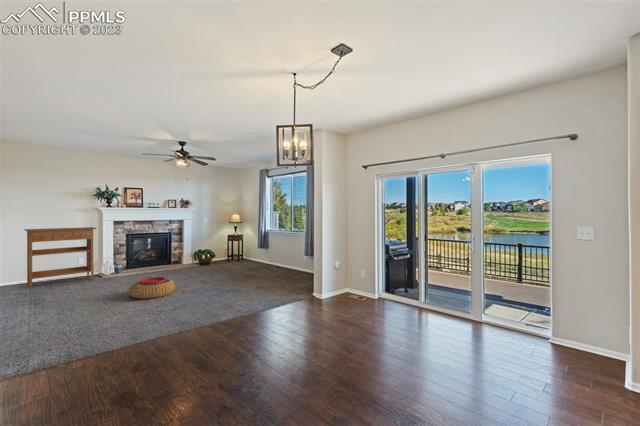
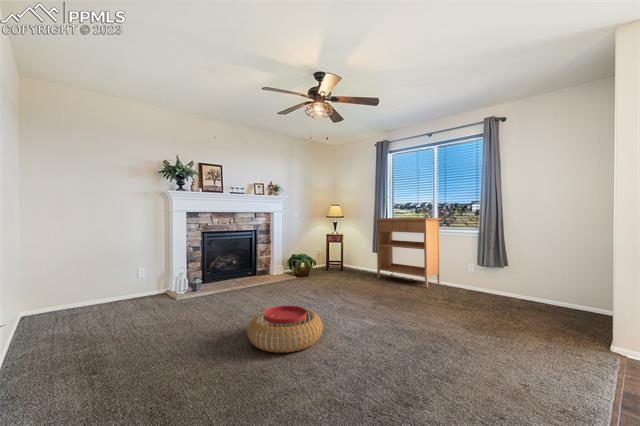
console table: present [24,227,96,288] -> present [373,218,442,287]

